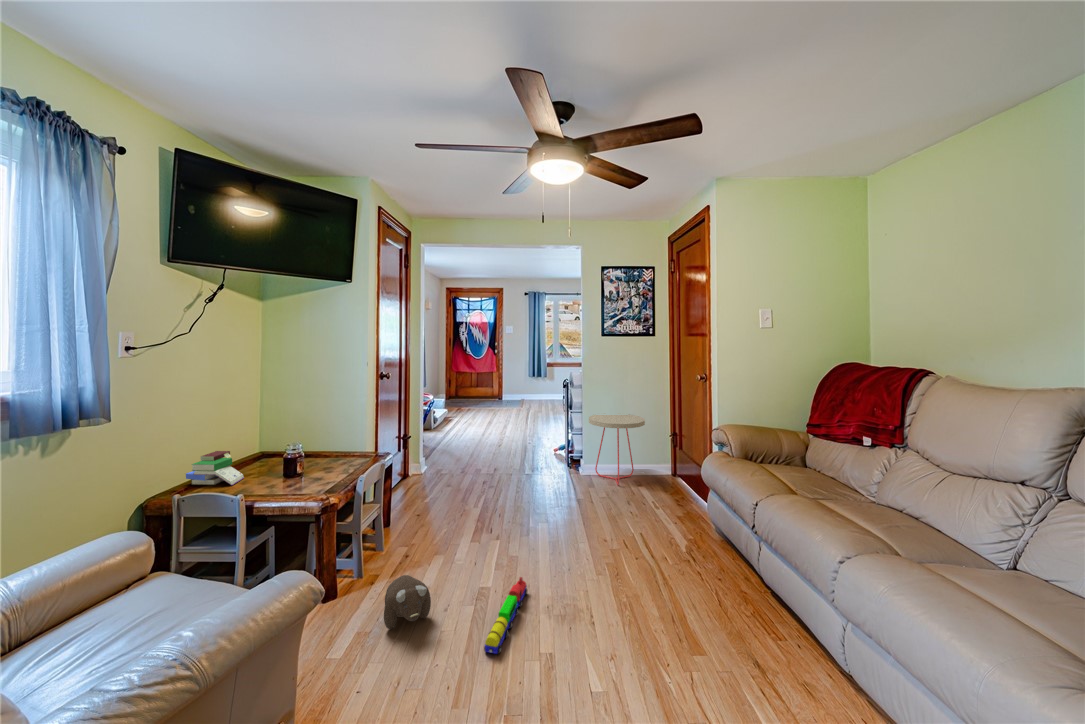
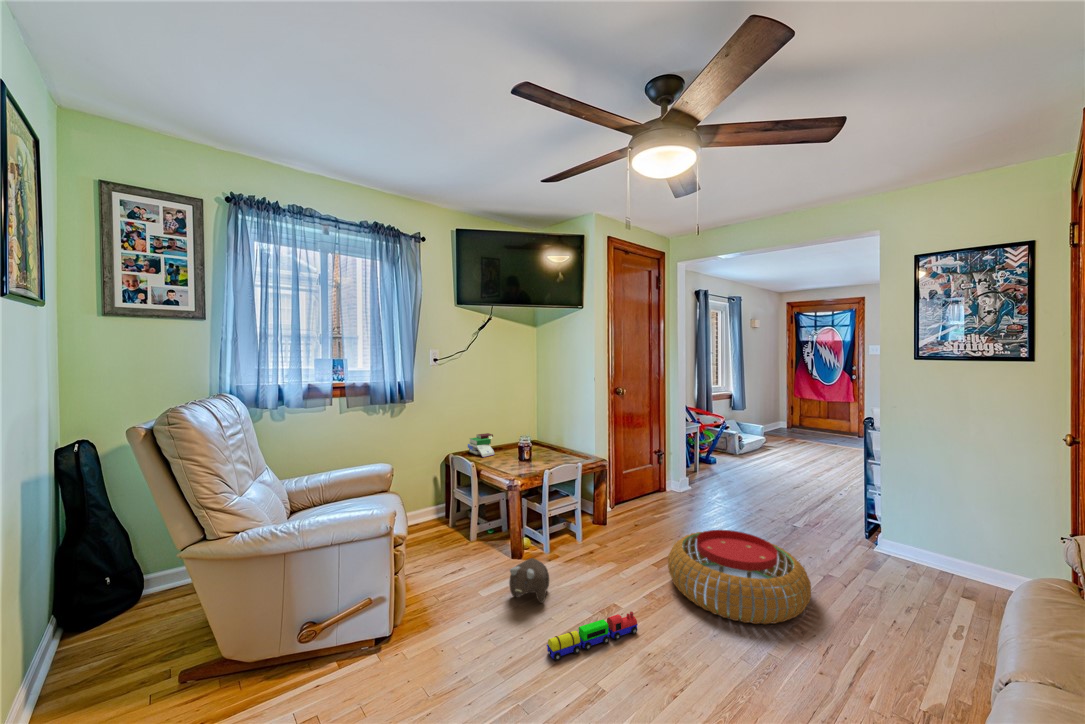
side table: present [589,414,645,485] -> none [872,472,986,586]
pouf: none [495,482,602,552] -> present [668,530,811,624]

